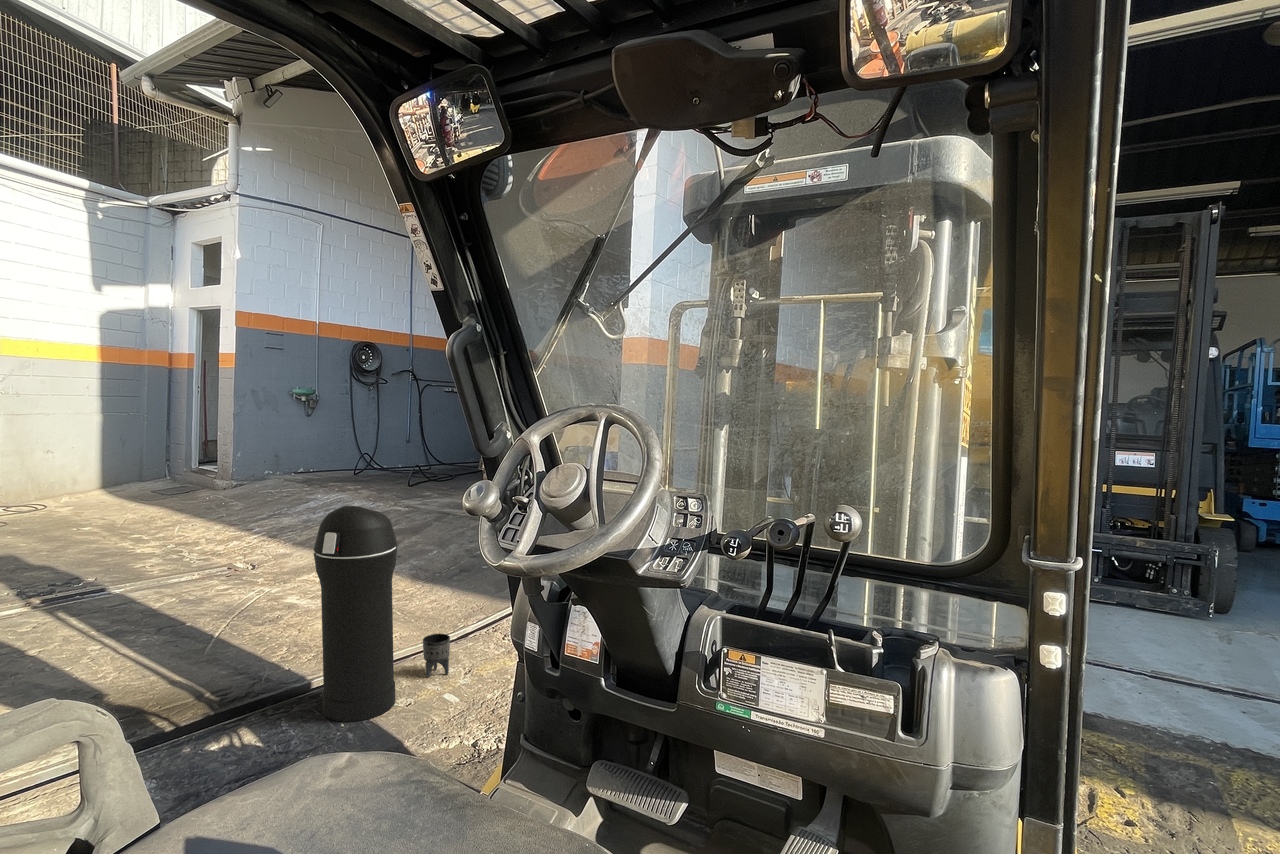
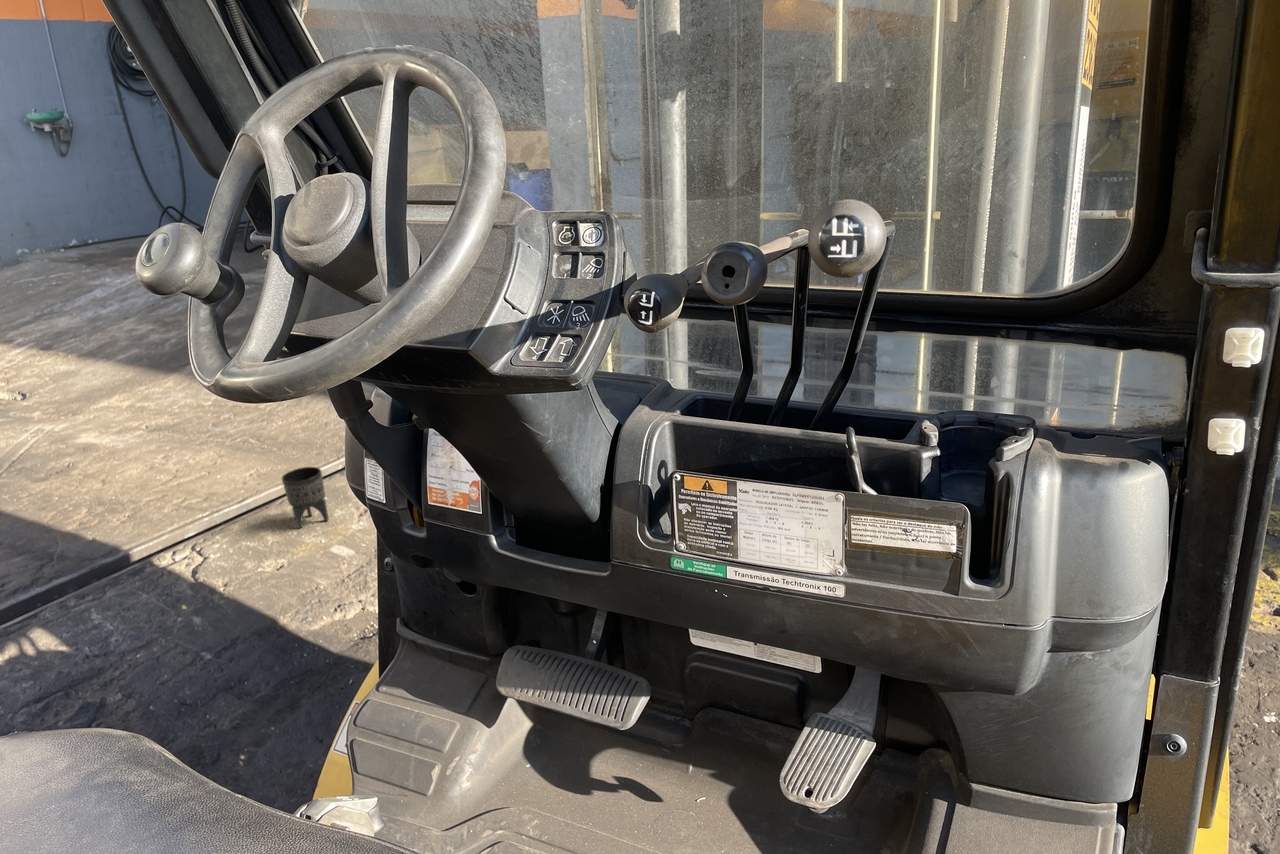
trash can: present [314,506,397,722] -> none [75,297,254,603]

